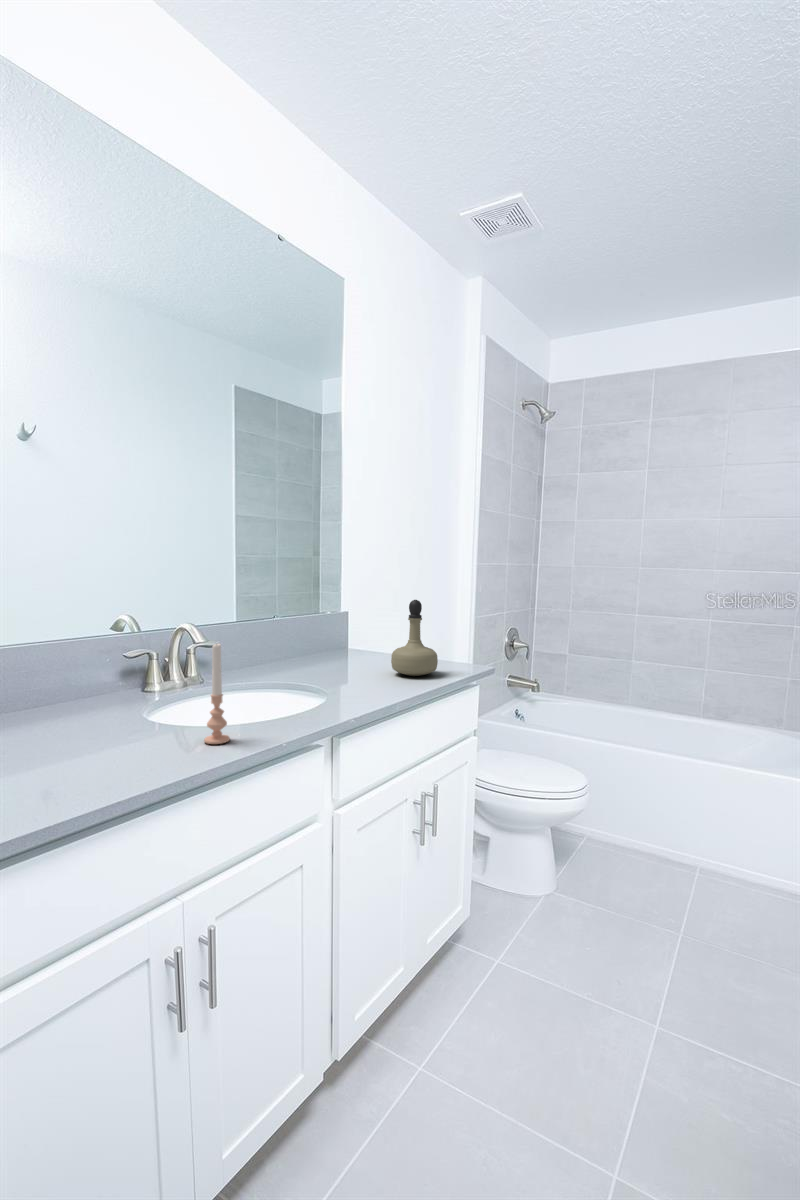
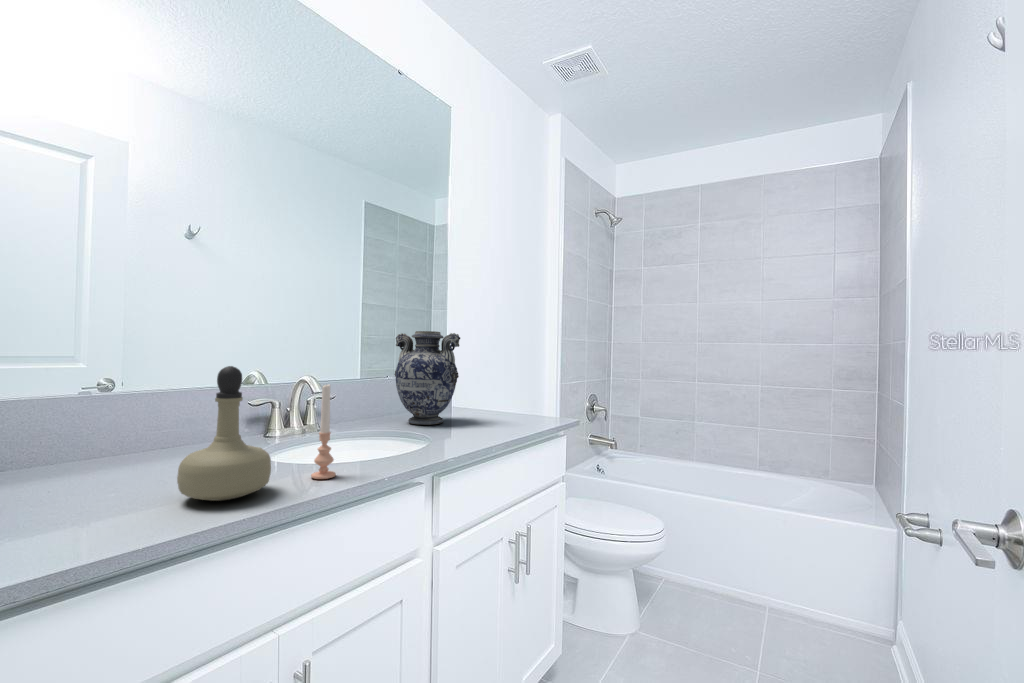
decorative vase: none [282,569,356,674] -> present [394,331,460,425]
perfume bottle: present [391,600,438,676] -> present [177,366,271,501]

